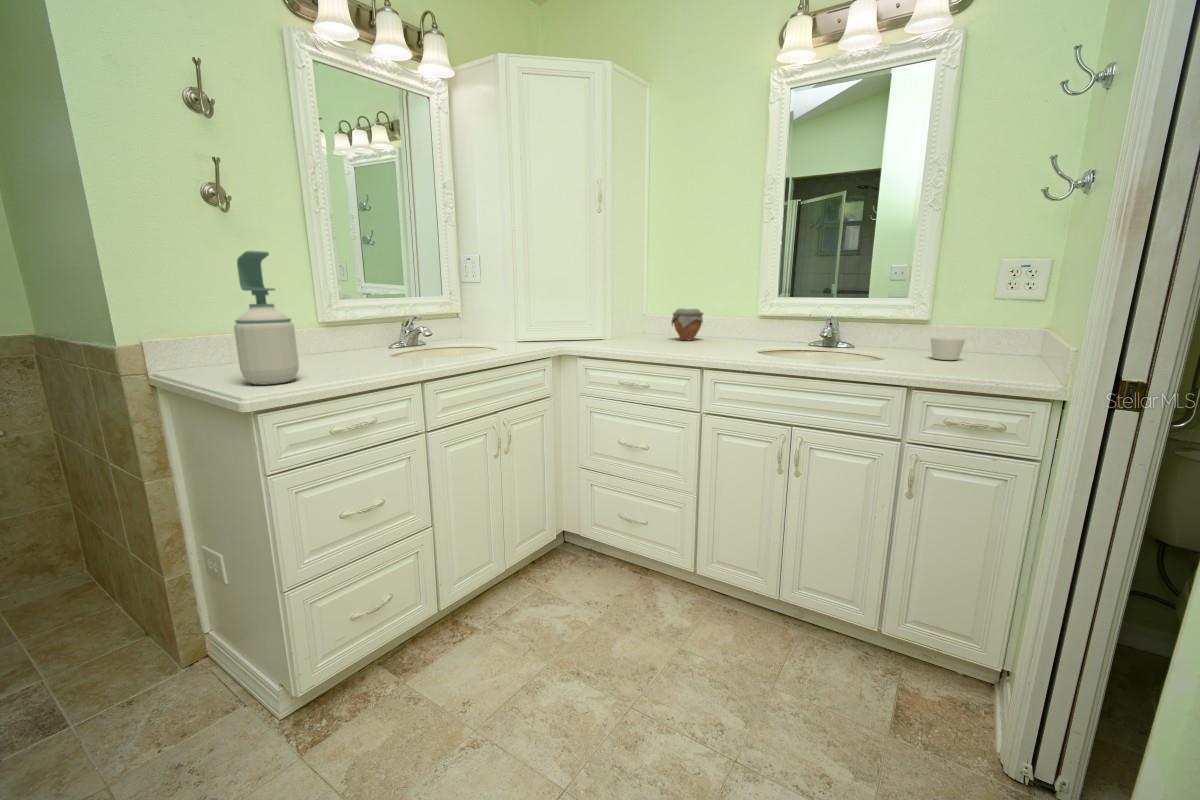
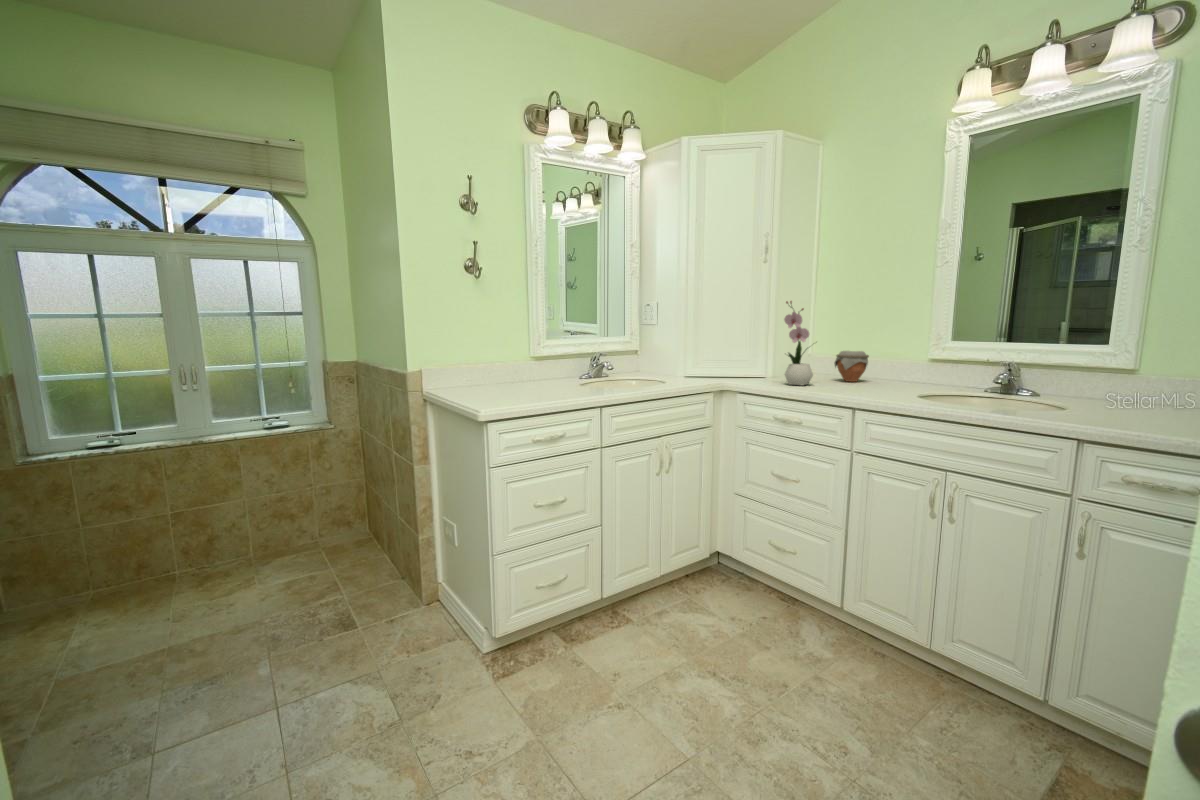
soap bottle: present [234,251,299,385] -> none [480,309,517,402]
flower arrangement: none [624,254,657,346] -> present [784,301,813,385]
candle: present [931,338,965,360] -> none [1129,390,1175,415]

